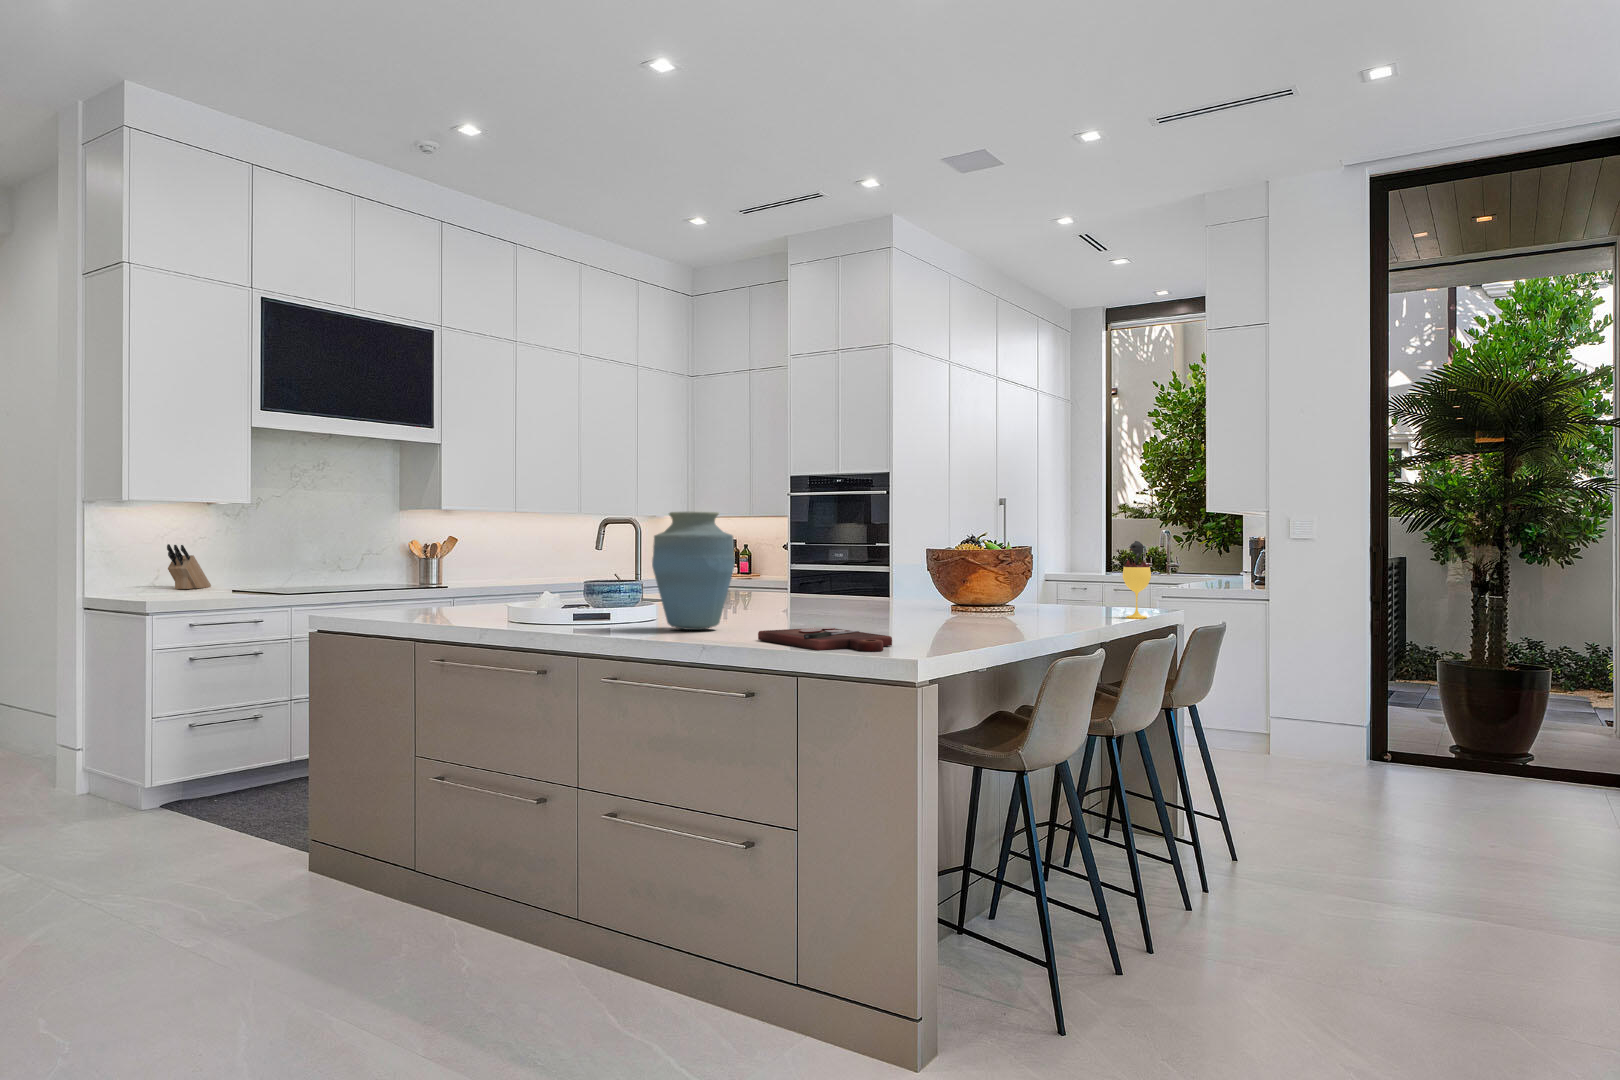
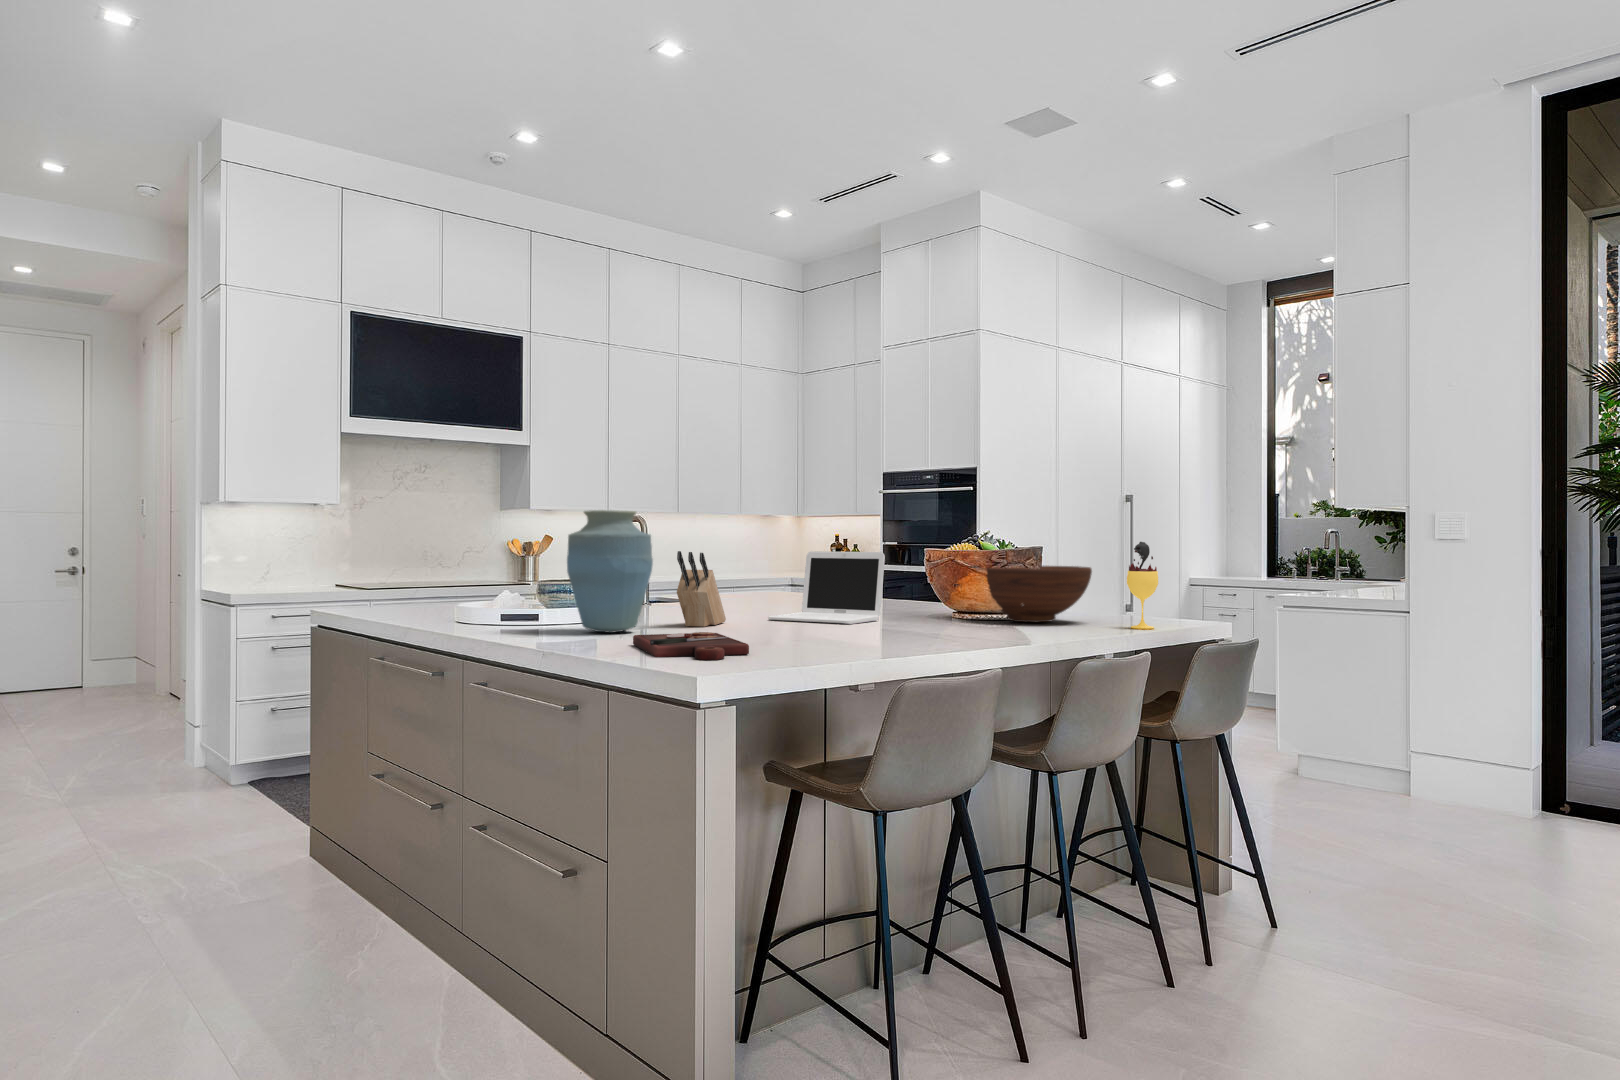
knife block: present [167,544,211,589] -> present [677,551,726,627]
laptop: none [798,551,901,619] -> present [768,551,885,624]
fruit bowl: none [975,563,1084,614] -> present [986,566,1092,622]

